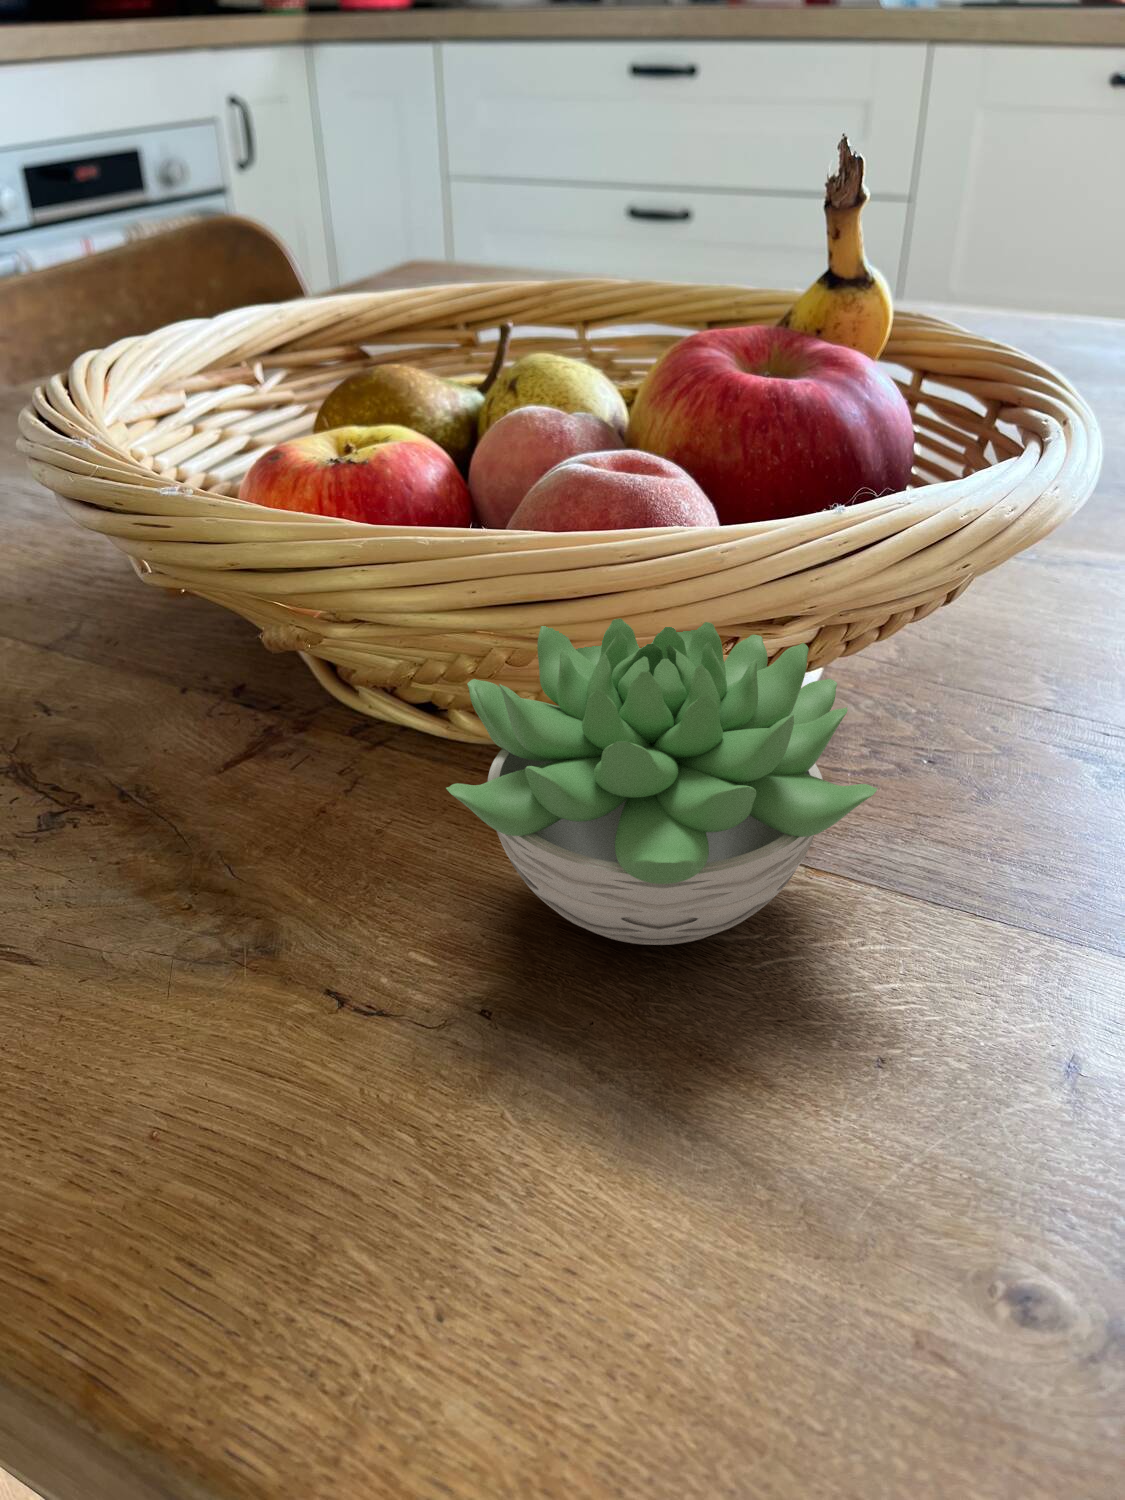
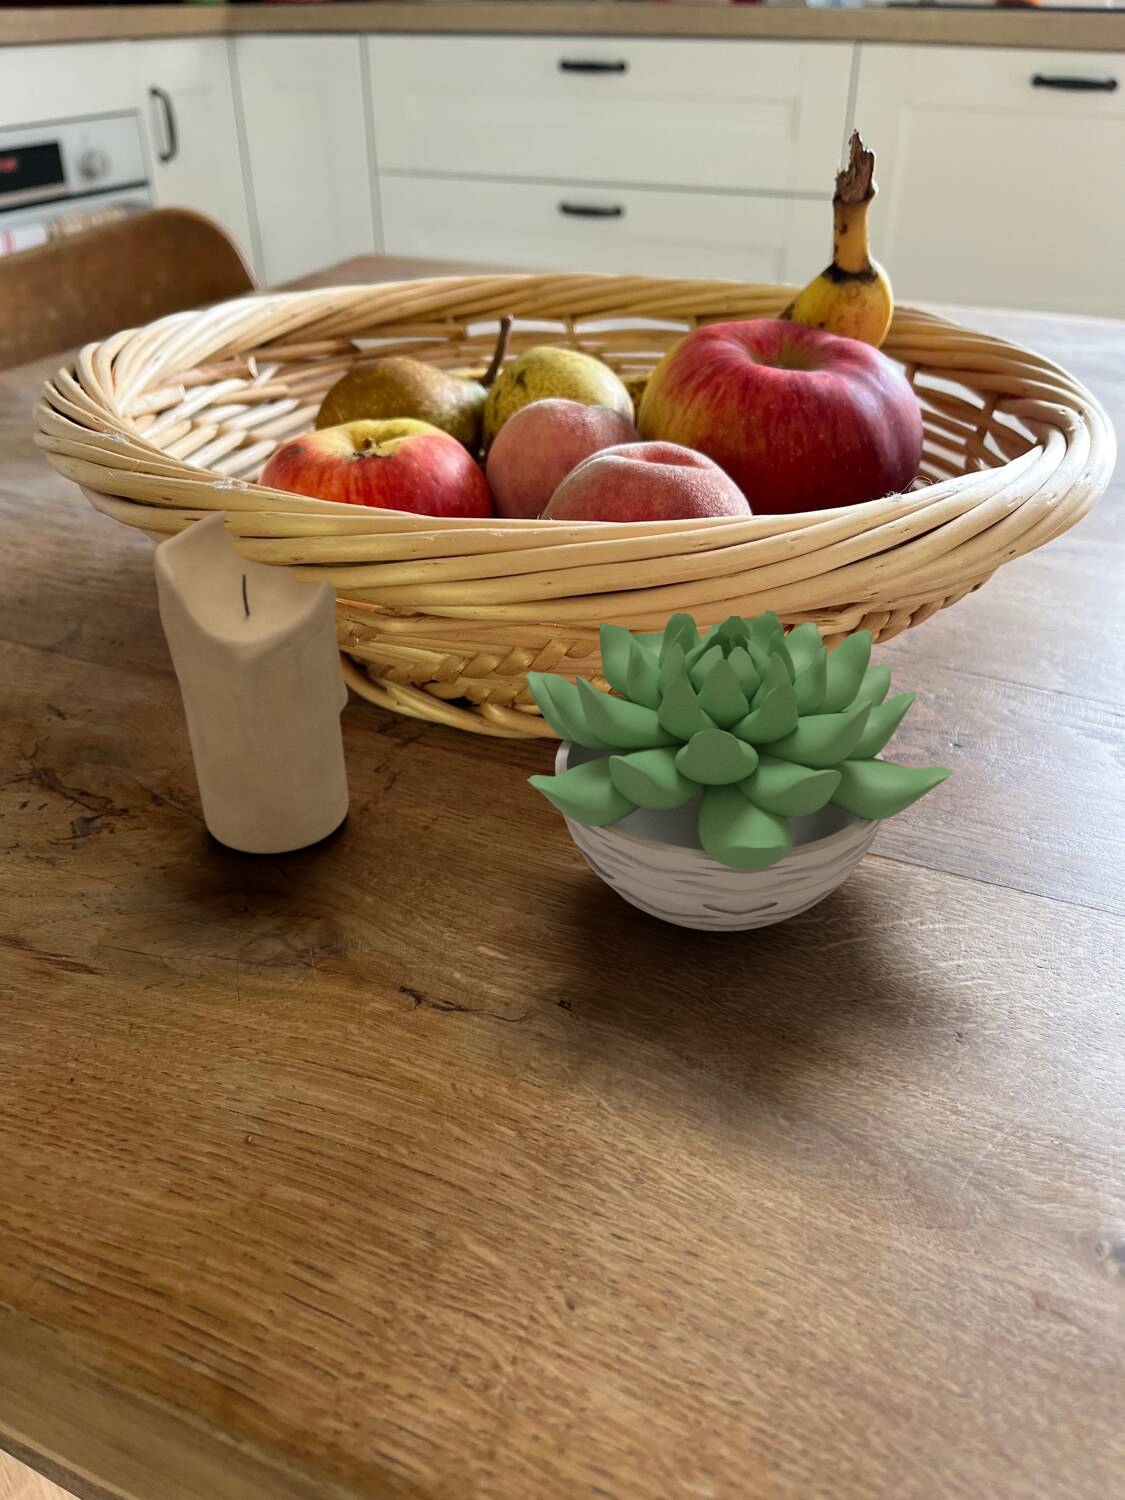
candle: none [103,511,303,854] -> present [154,511,349,853]

